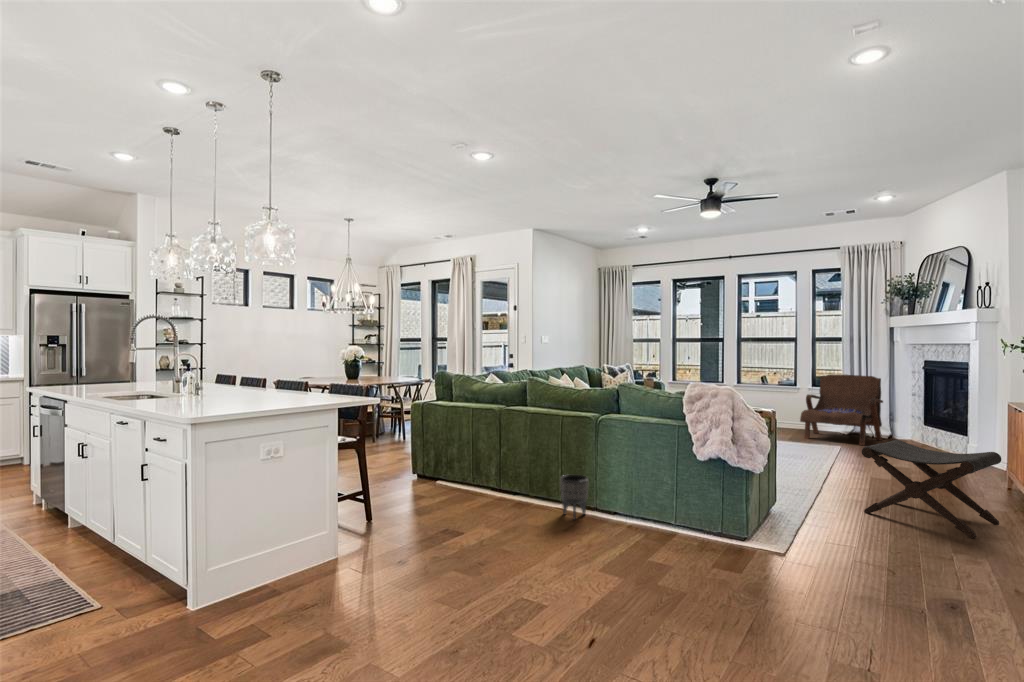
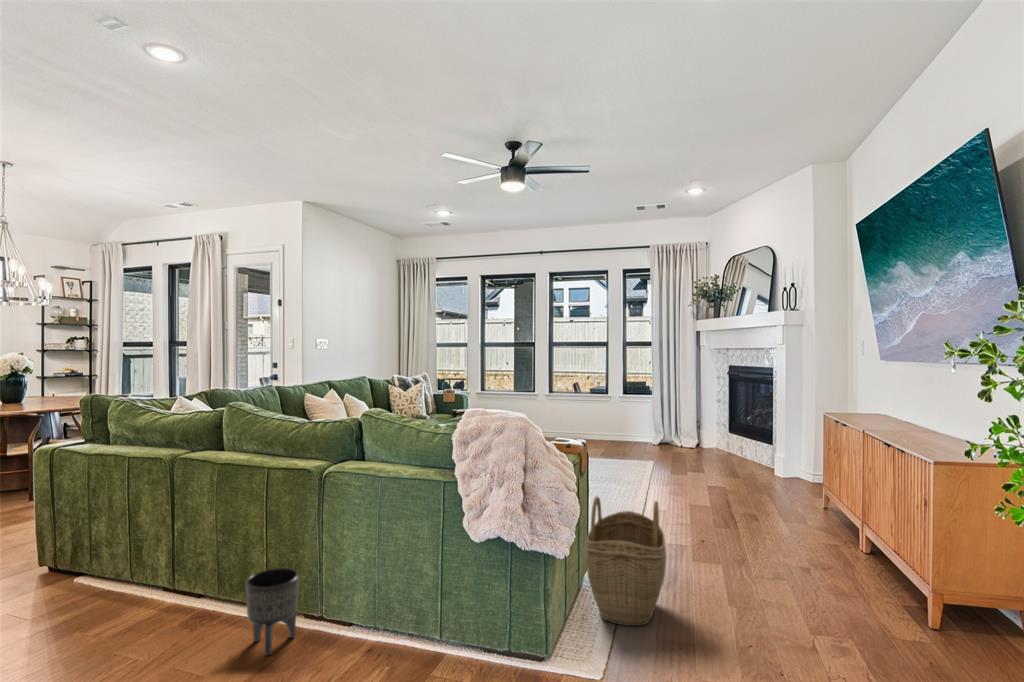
armchair: present [800,375,883,445] -> none [612,382,691,459]
footstool: present [862,440,1001,538] -> none [693,468,847,606]
woven basket: none [773,447,834,532] -> present [586,497,666,626]

